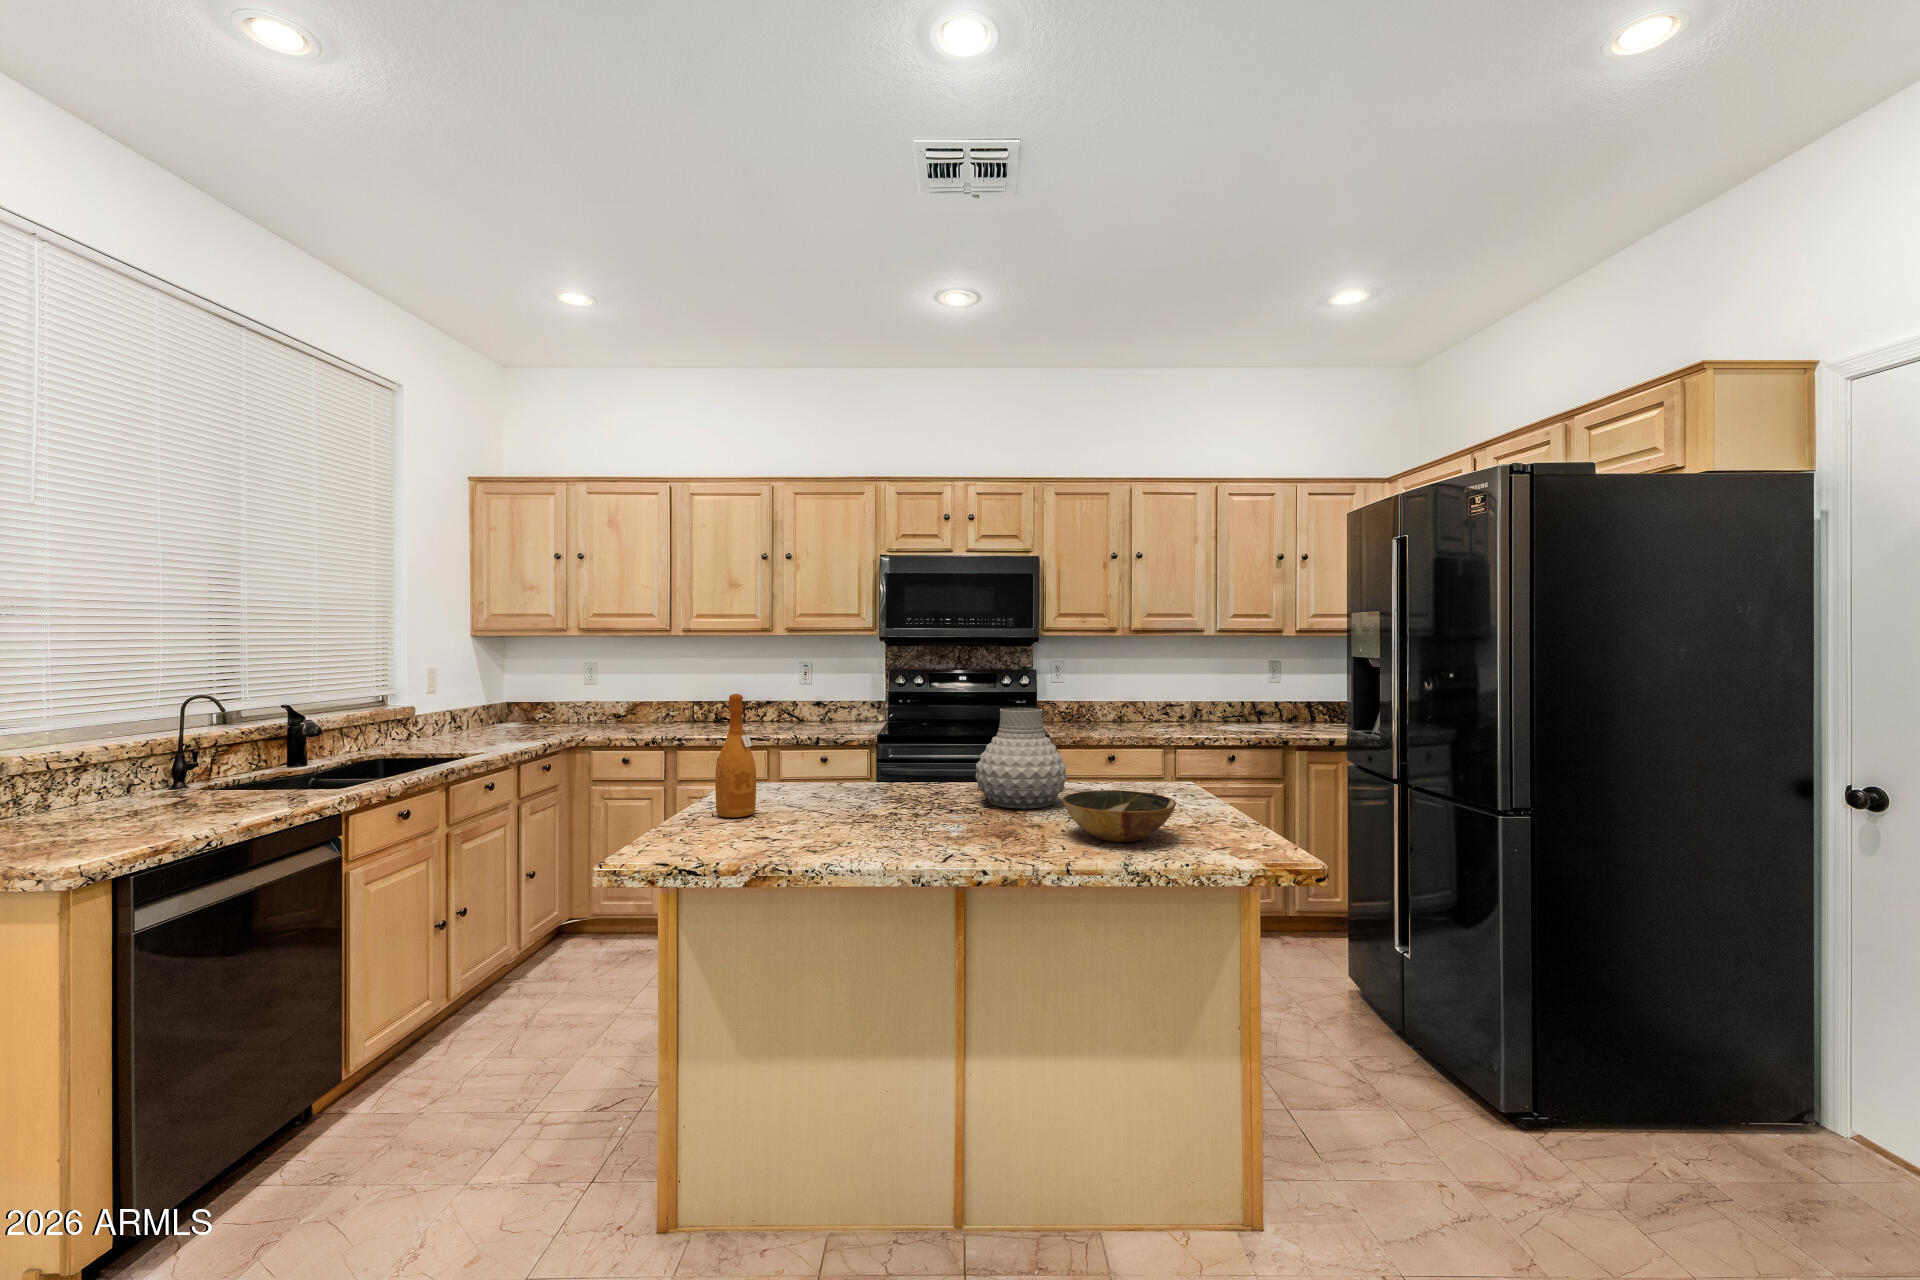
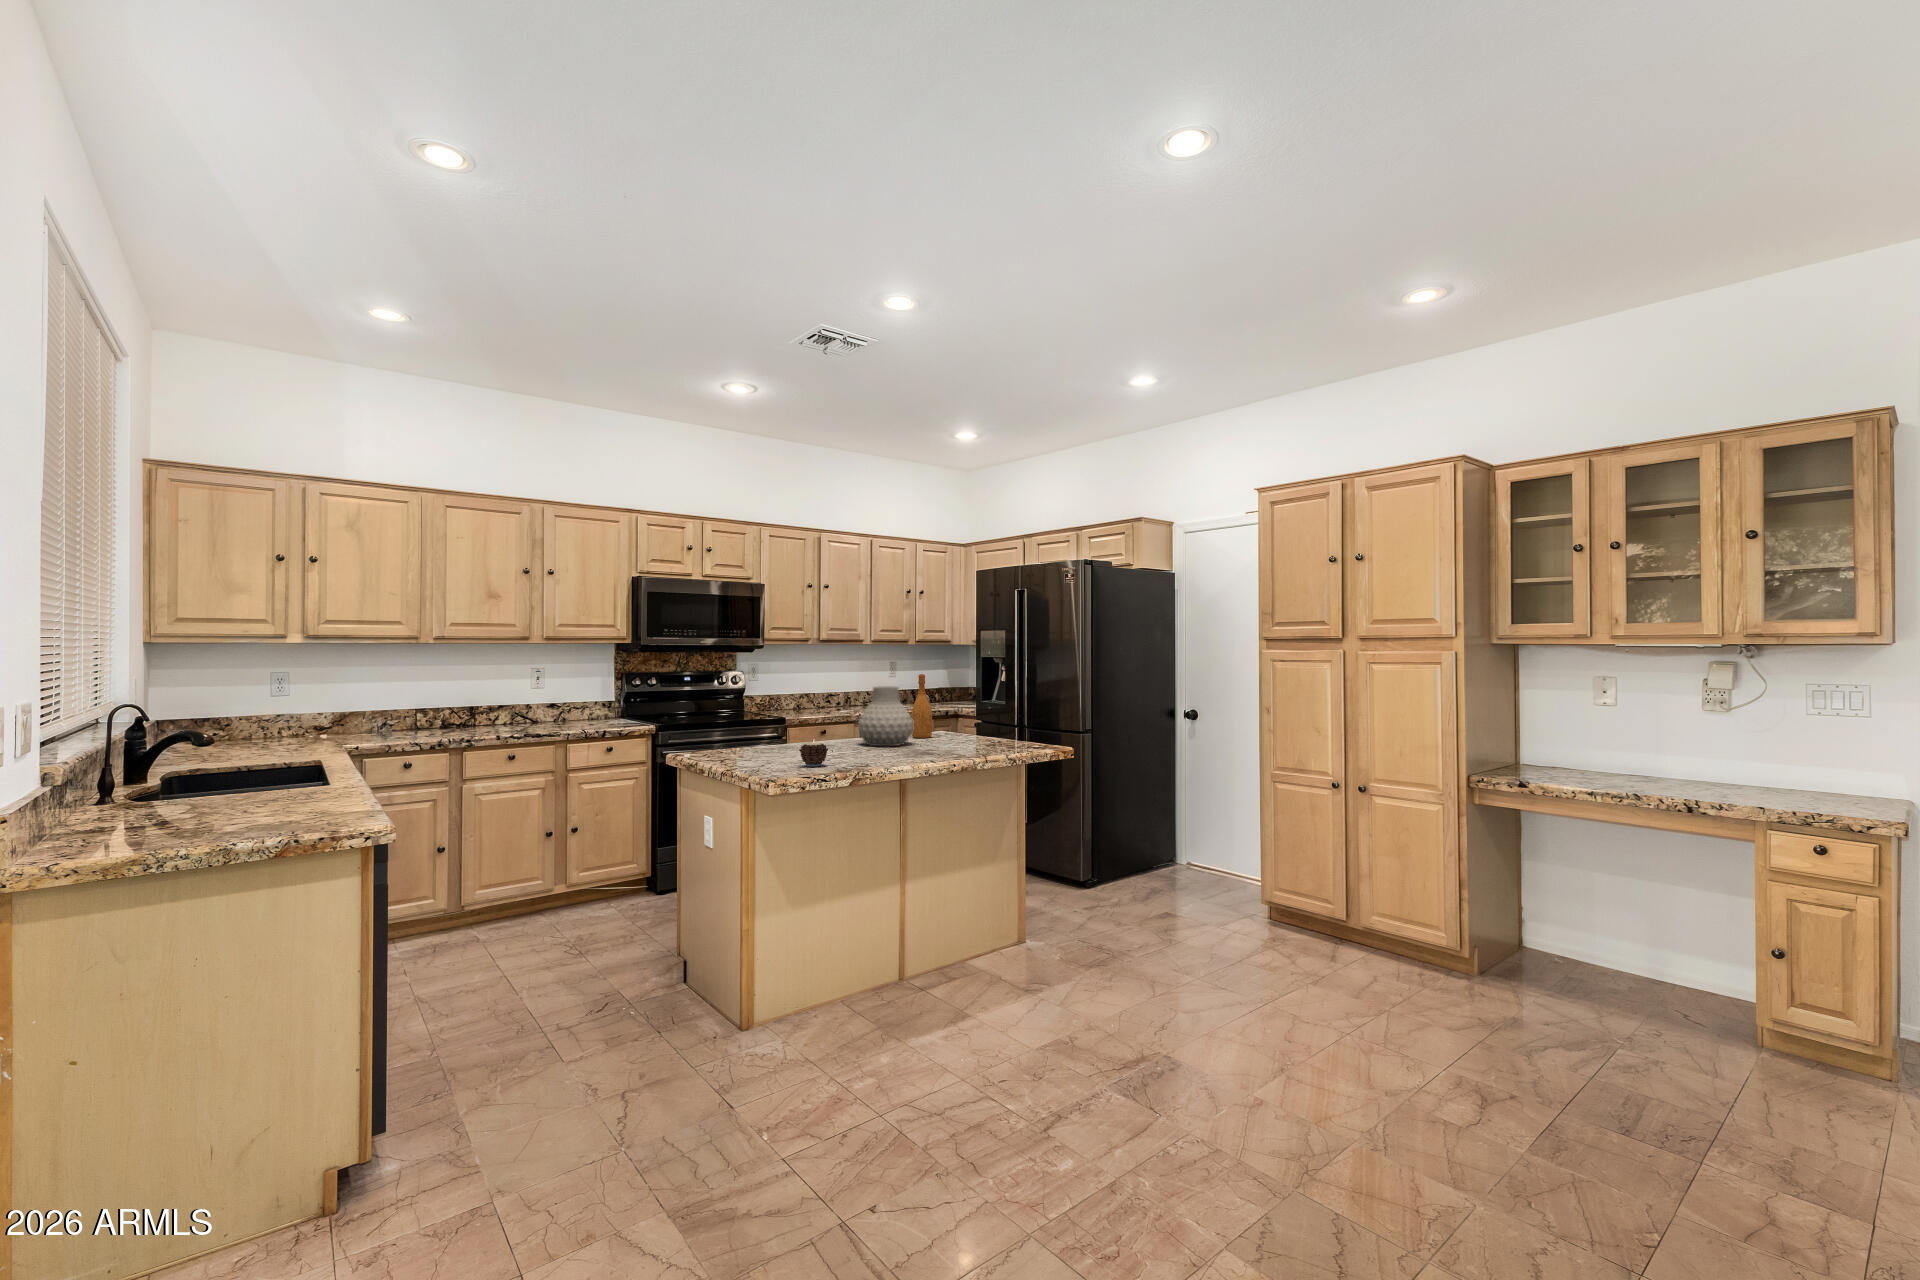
wine bottle: present [715,694,756,818] -> present [911,674,932,738]
bowl: present [1062,790,1176,842] -> none [945,727,1006,751]
candle: none [754,794,800,839] -> present [799,741,828,766]

